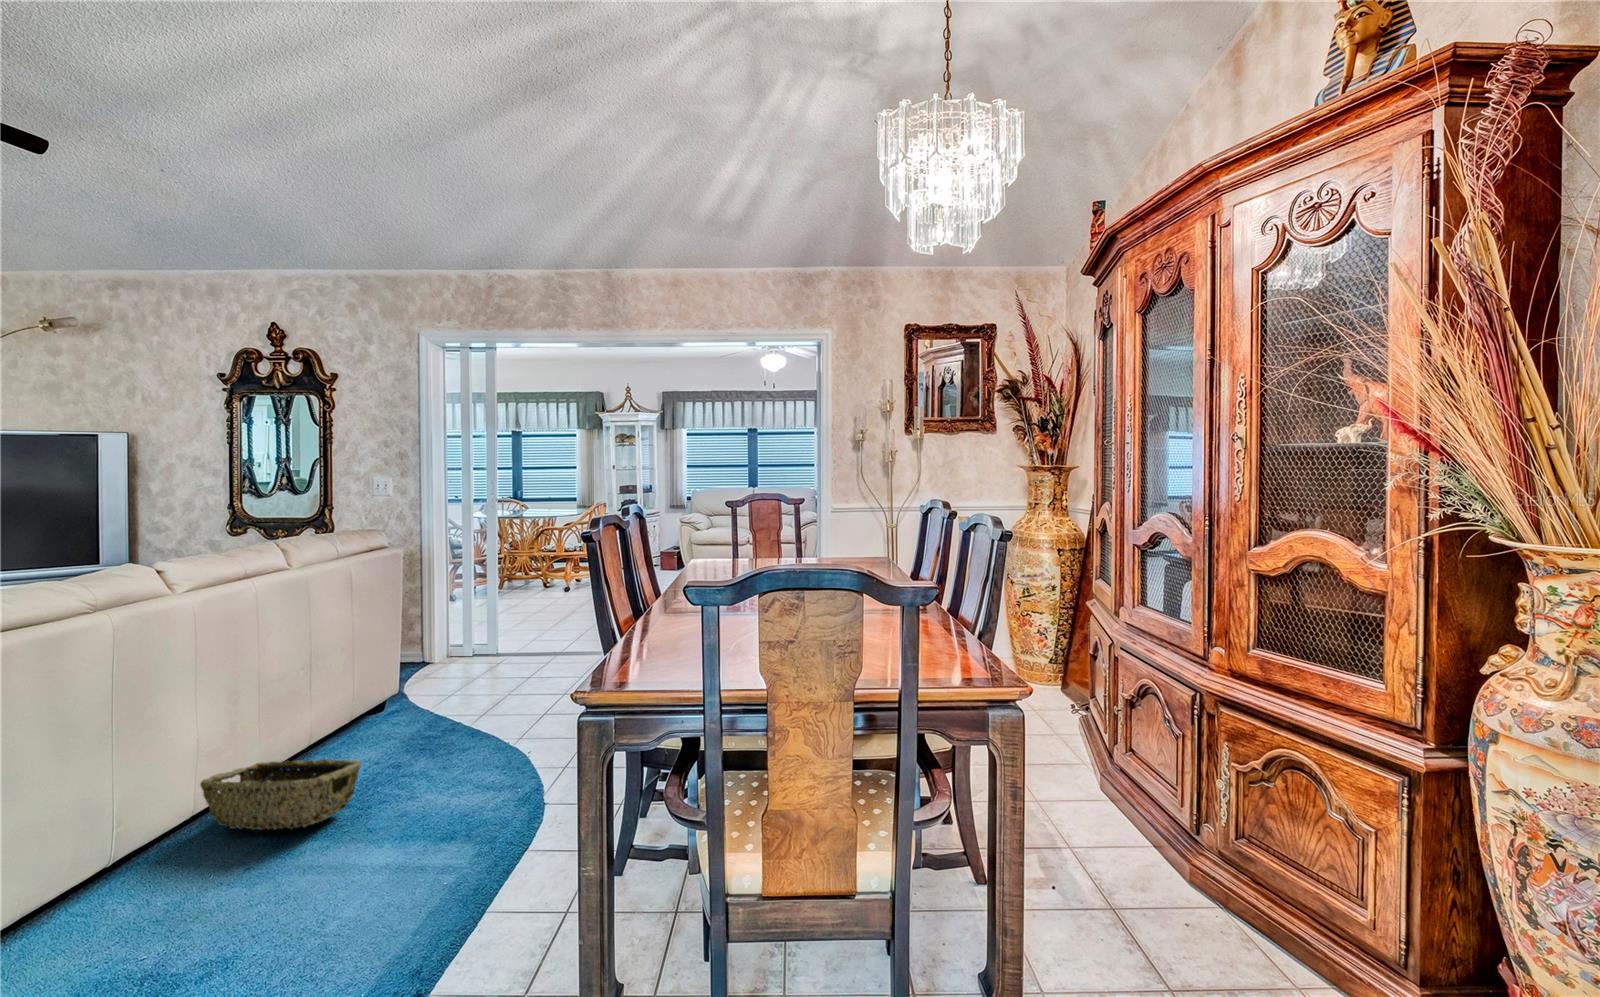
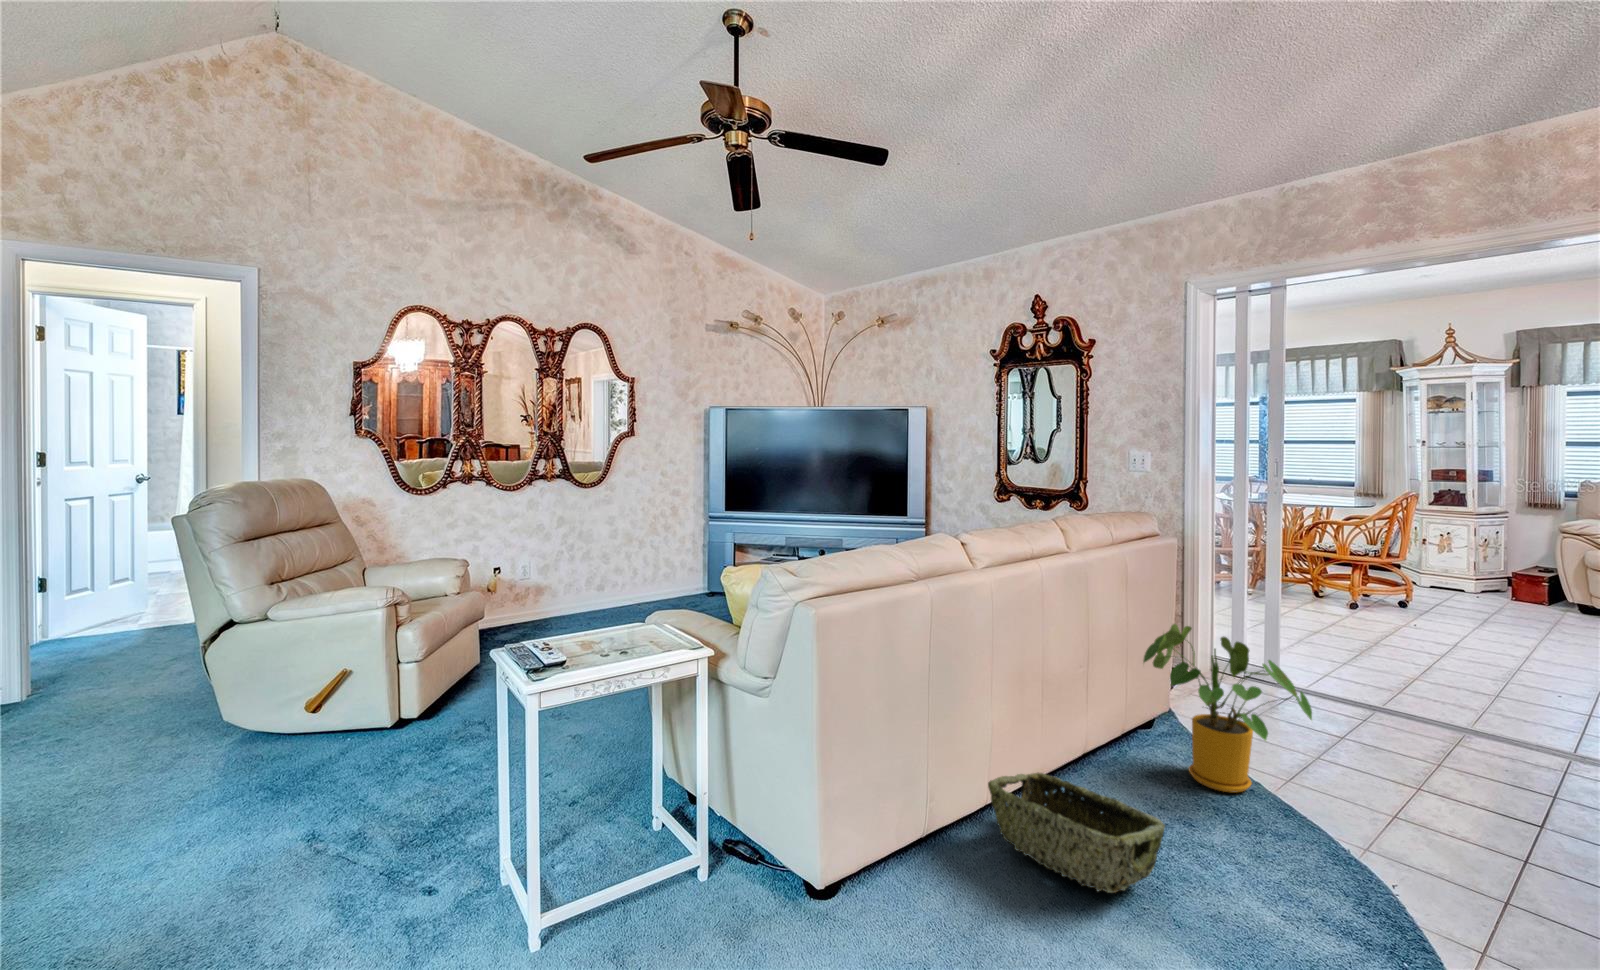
house plant: none [364,620,483,737] -> present [1143,624,1312,793]

